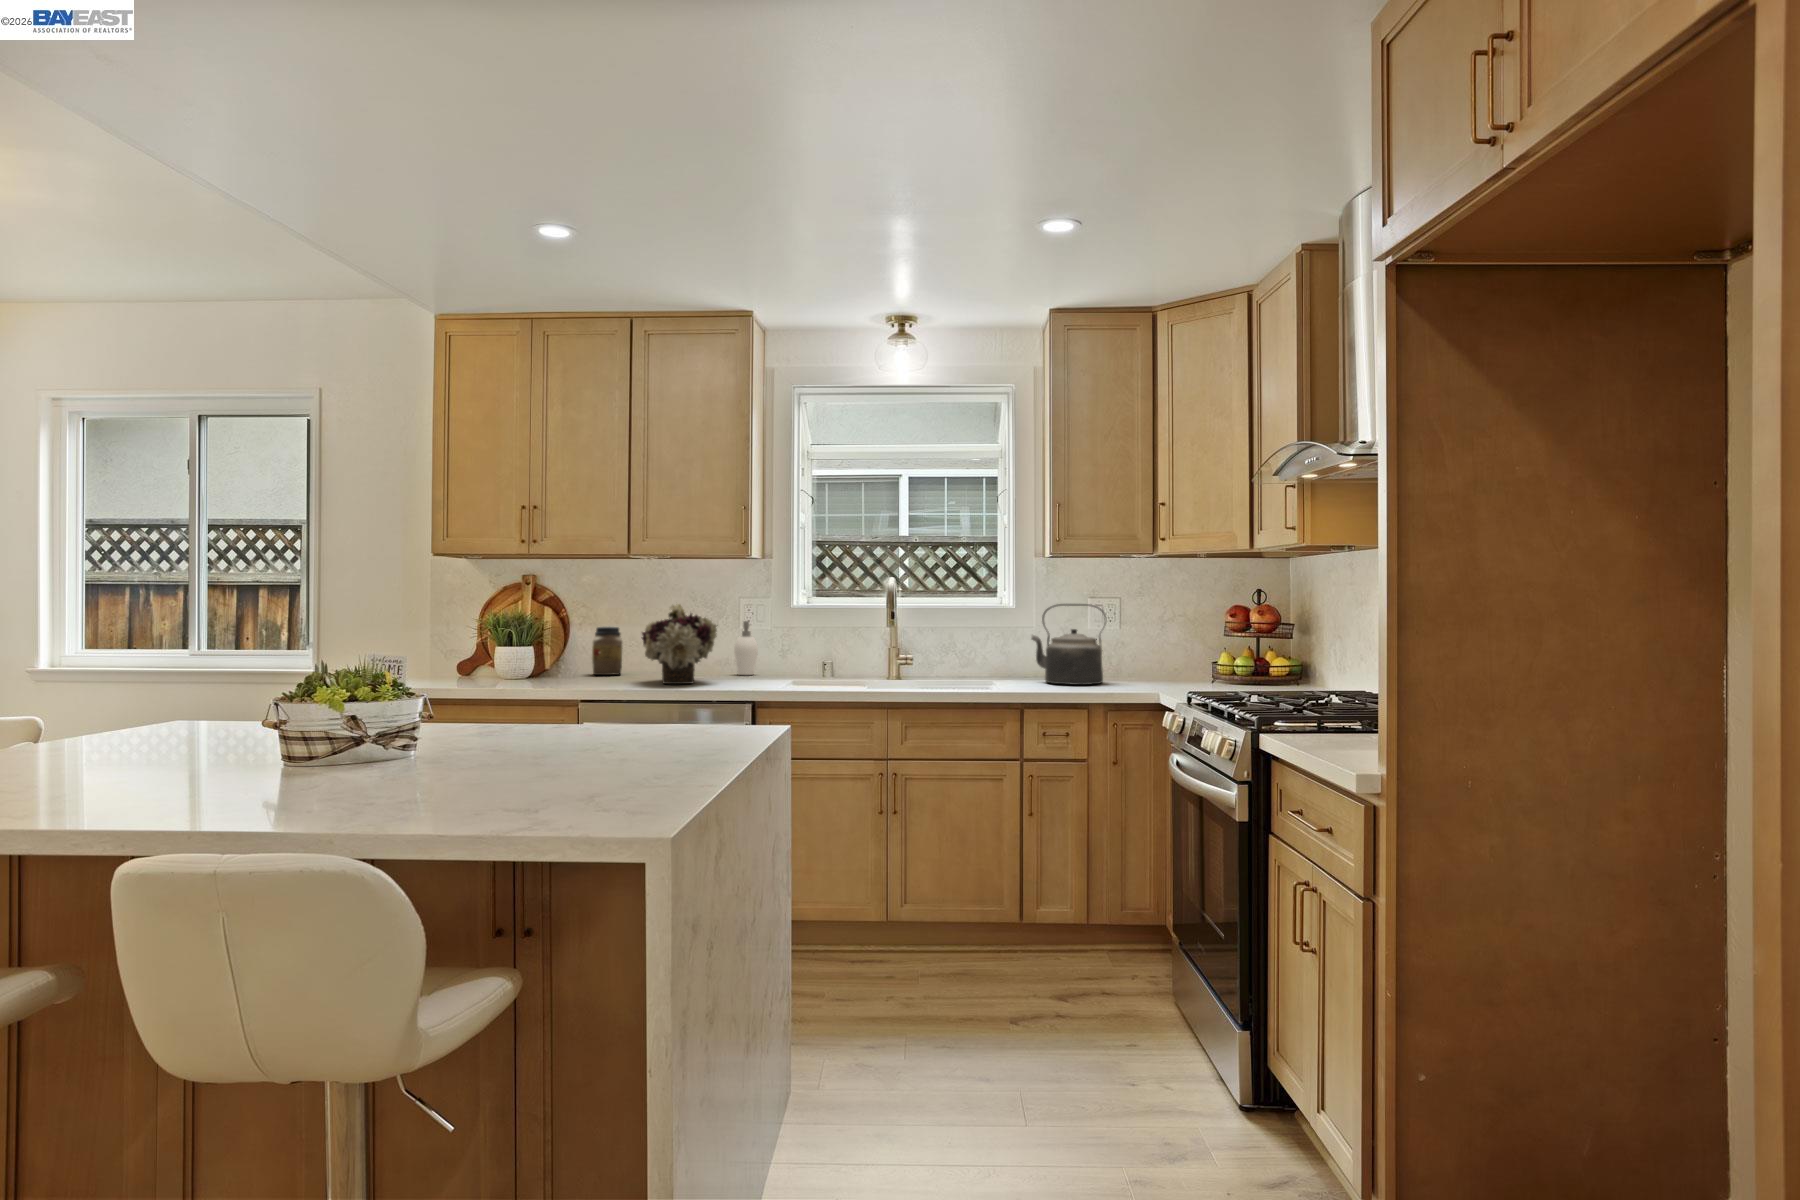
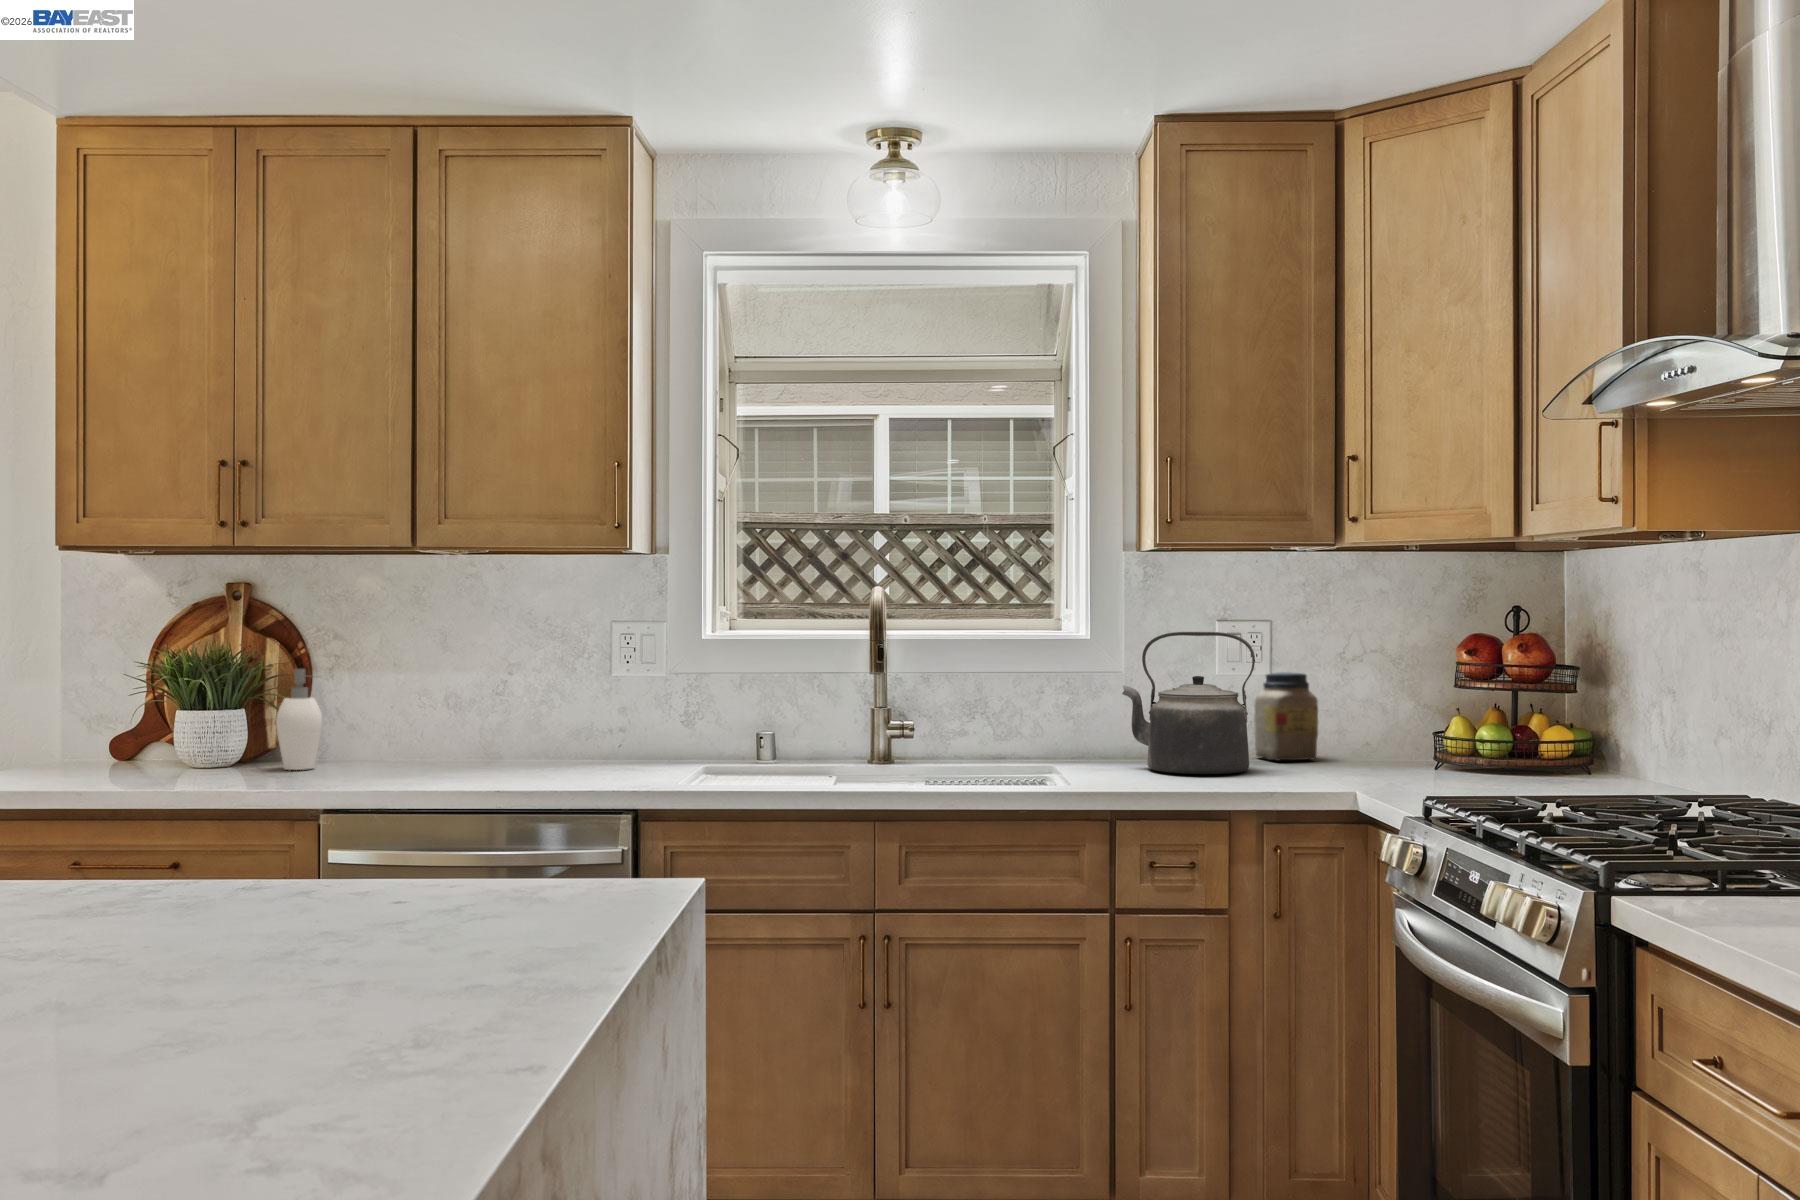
flower arrangement: present [642,604,717,684] -> none [436,632,573,778]
soap dispenser: present [734,621,758,675] -> present [276,669,322,770]
jar: present [592,627,622,675] -> present [1254,672,1318,761]

